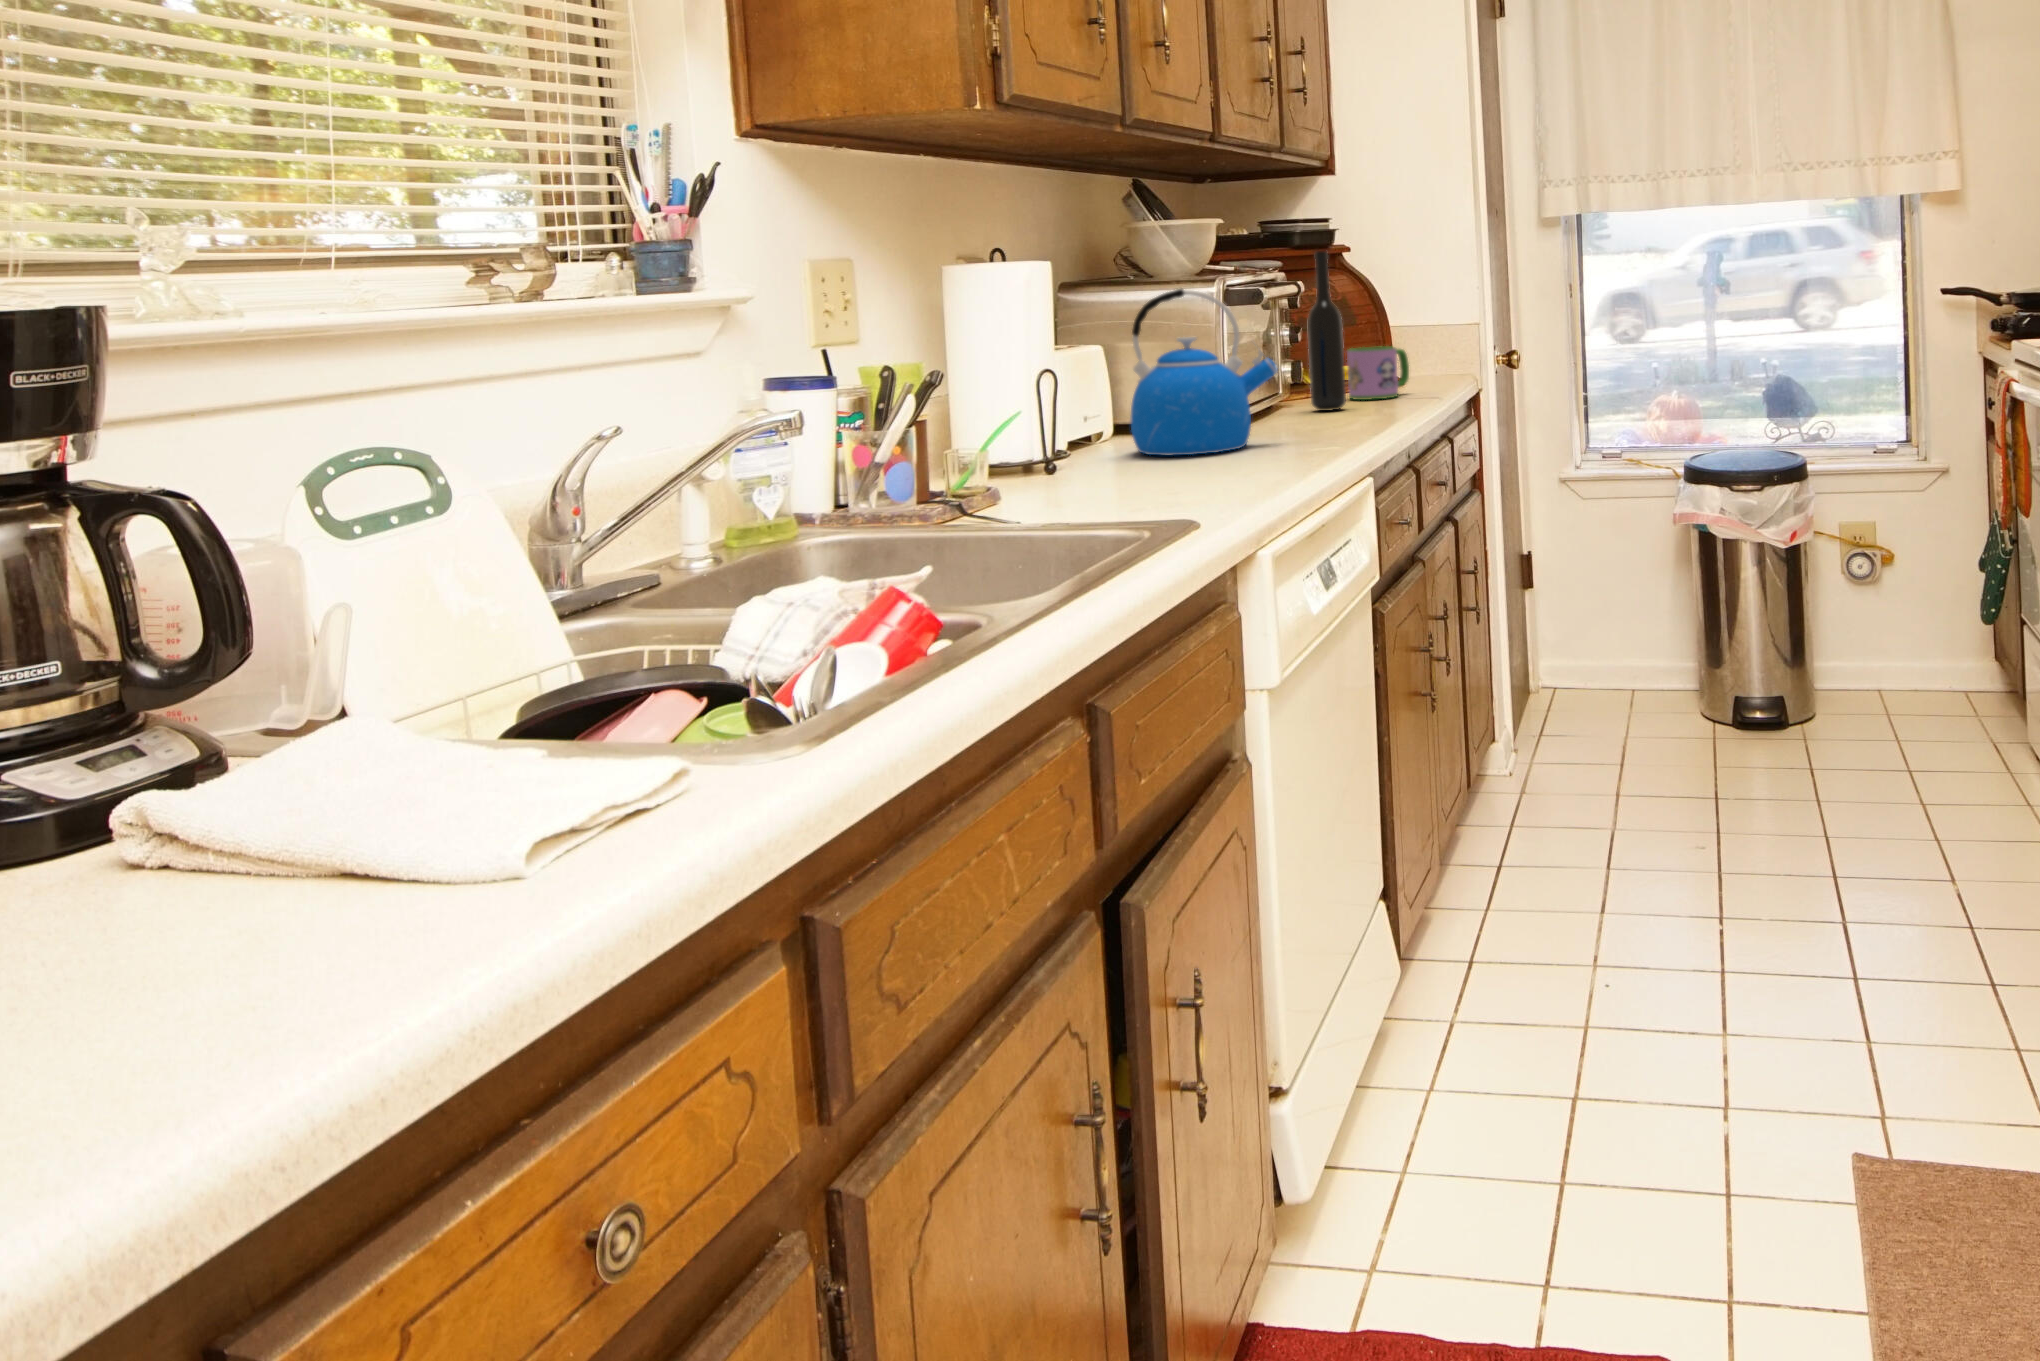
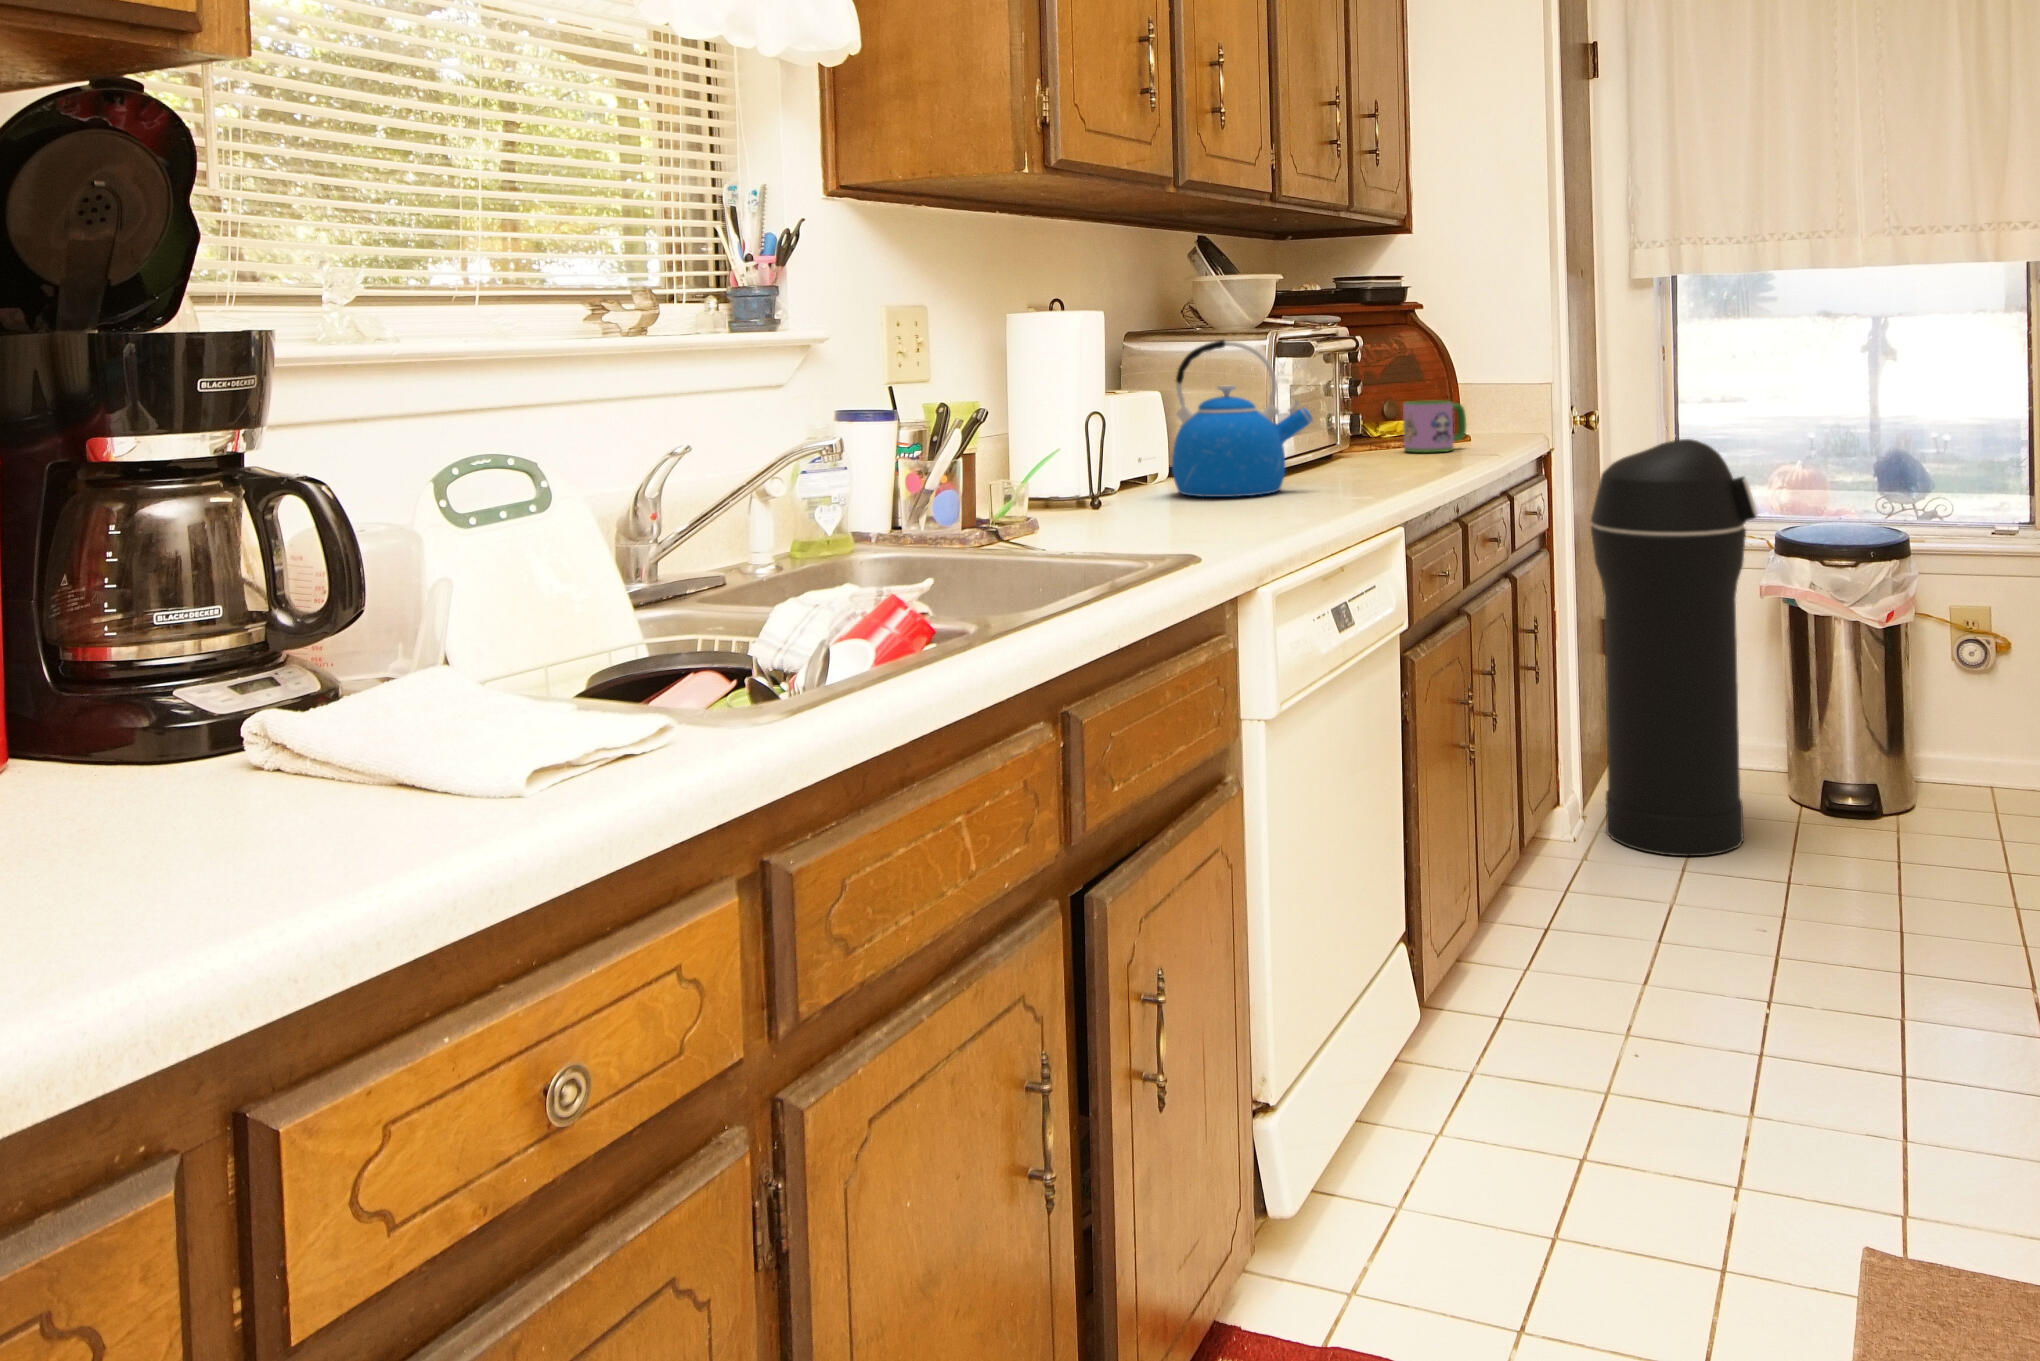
bottle: present [1308,251,1346,411] -> none [1359,305,1395,461]
trash can: none [1521,376,1678,779] -> present [1591,439,1758,856]

